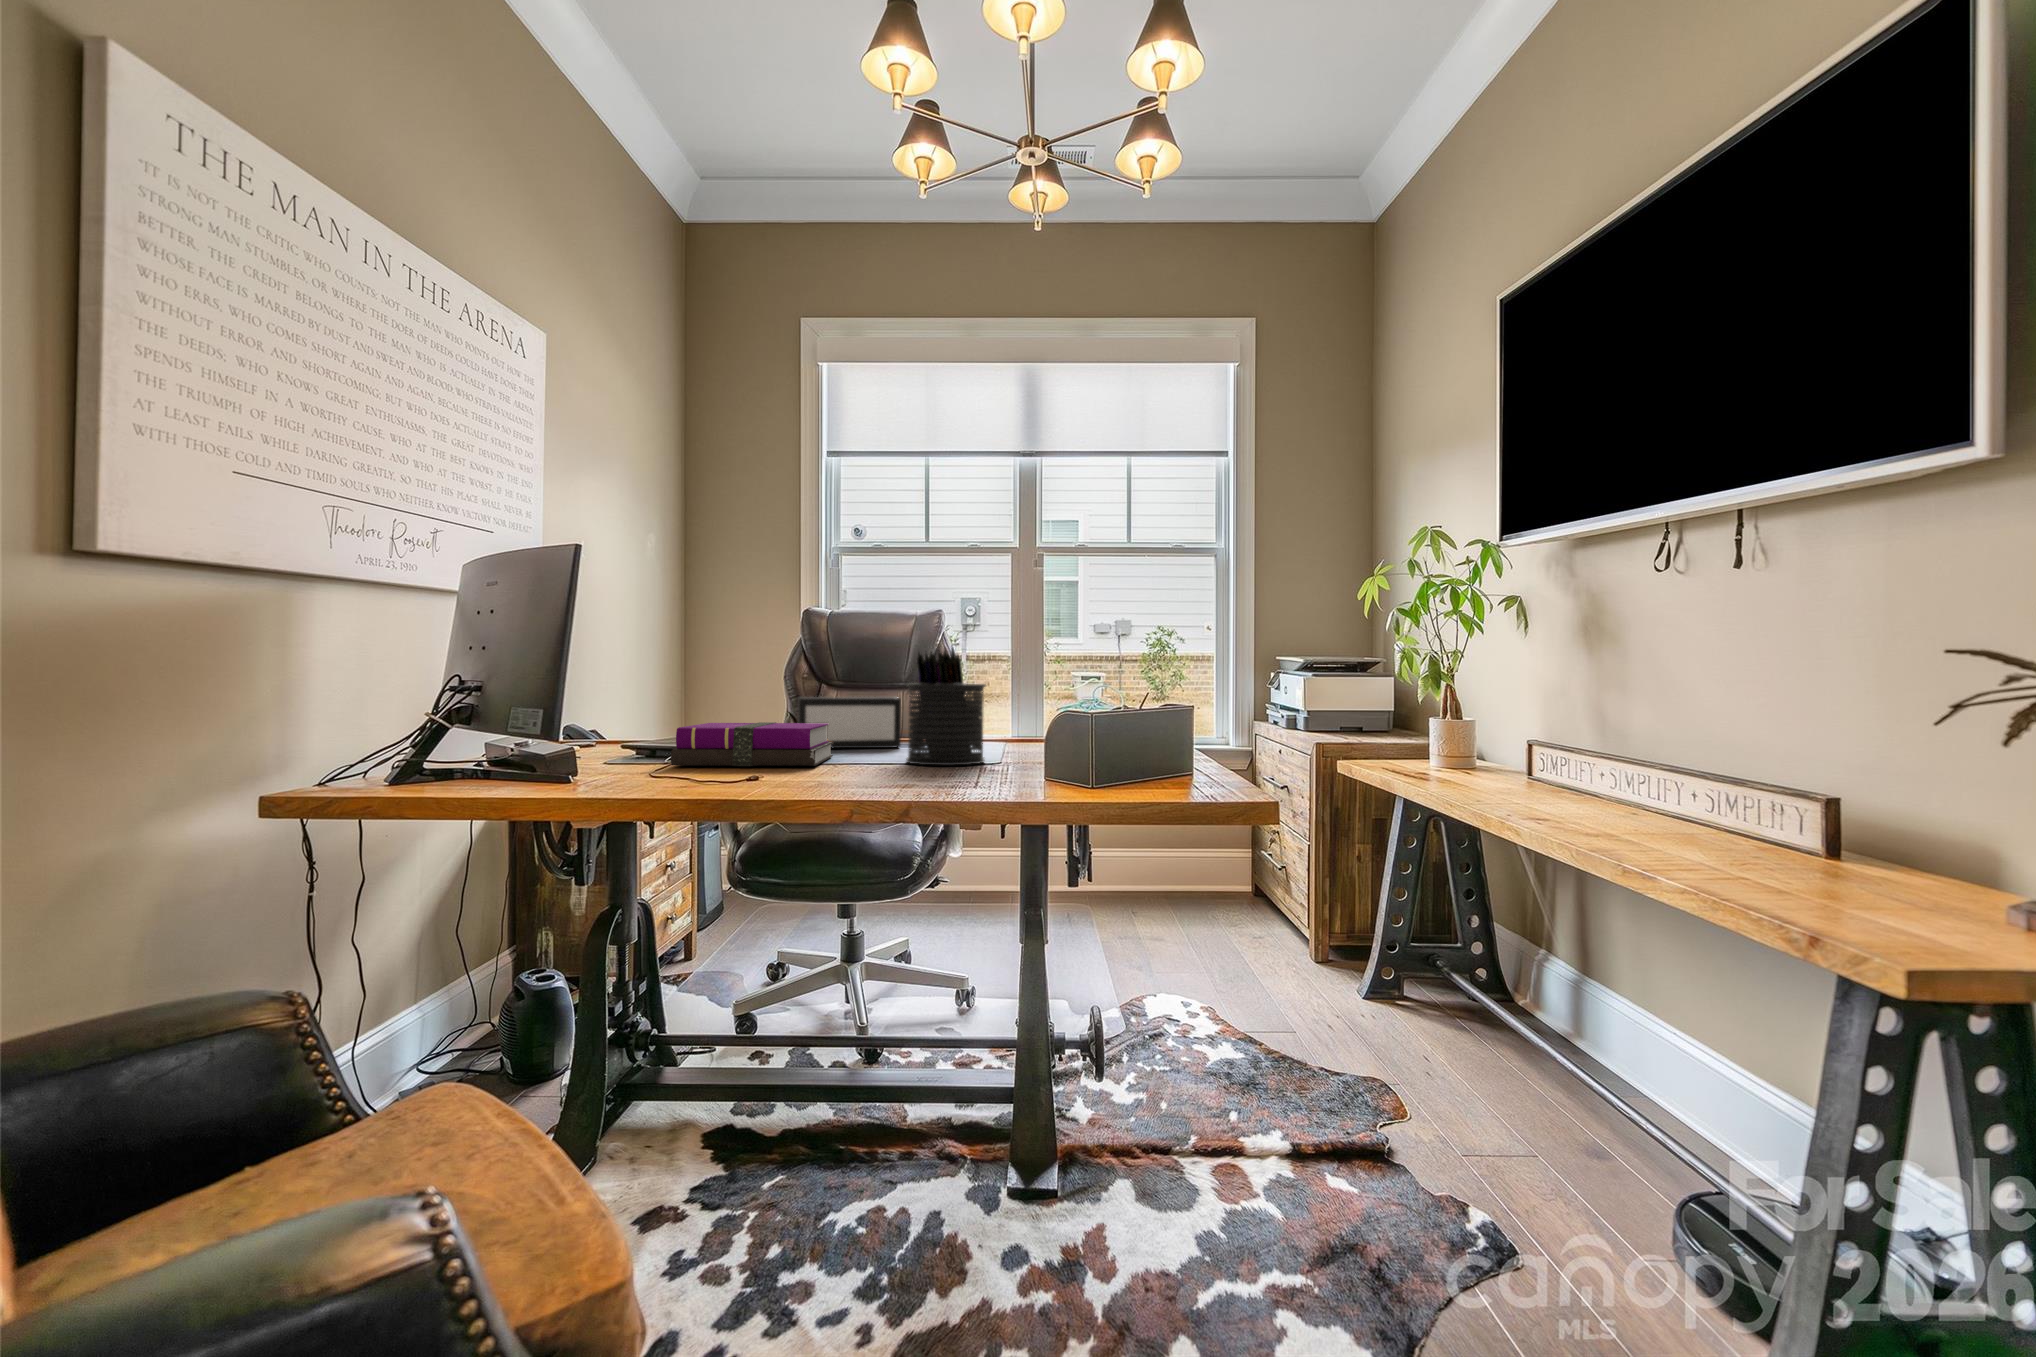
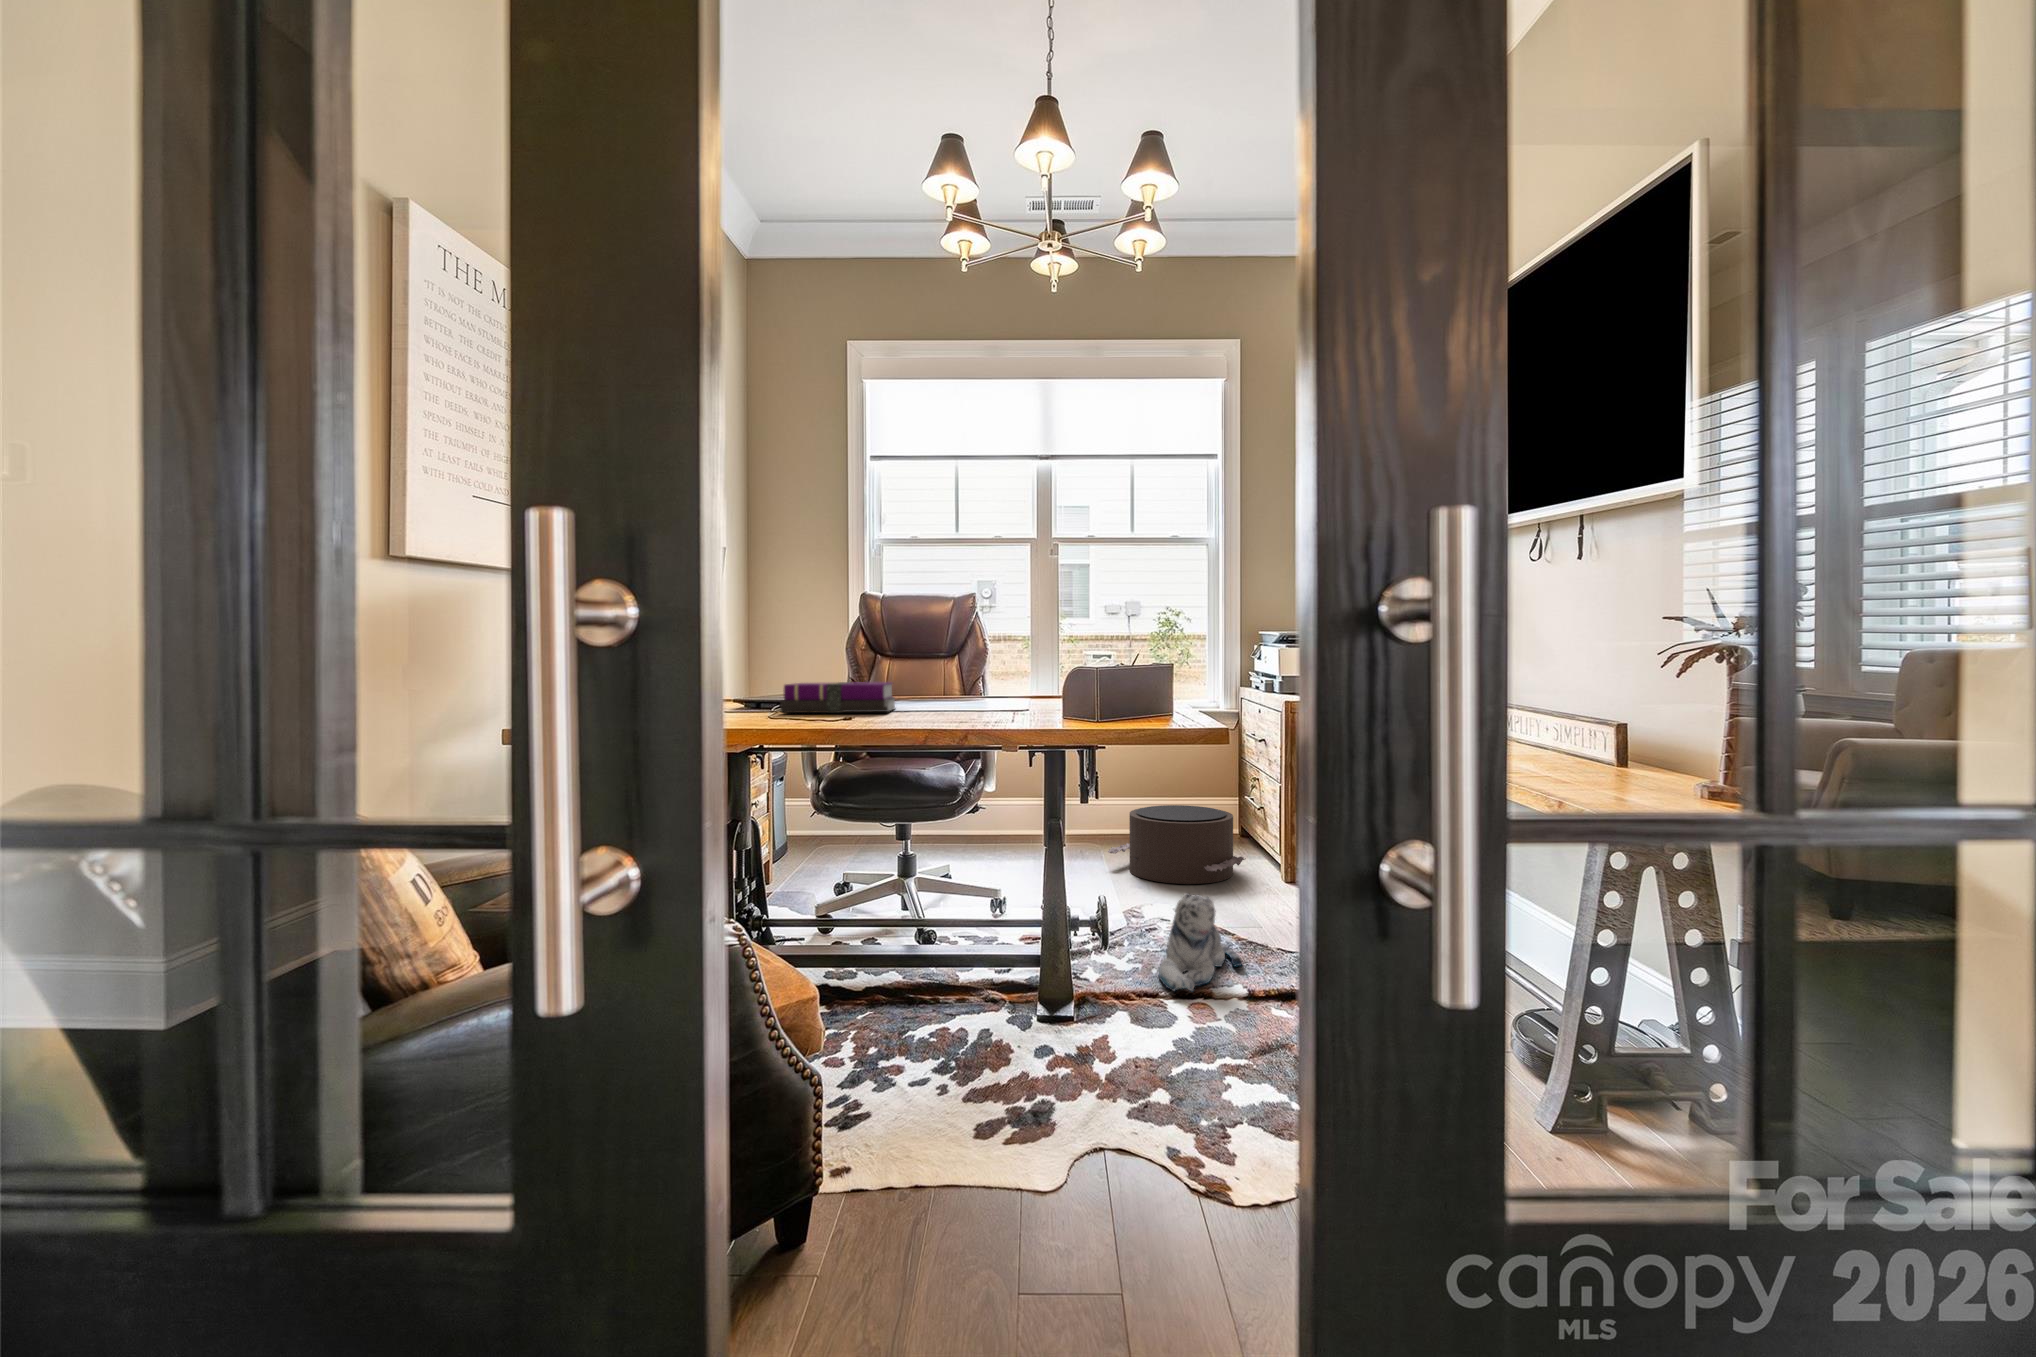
pen holder: present [906,647,986,765] -> none [954,620,1016,712]
speaker: present [798,697,901,748] -> none [864,664,946,704]
pouf: none [1098,862,1265,961] -> present [1107,805,1246,884]
plush toy: none [1169,1002,1278,1144] -> present [1159,893,1243,992]

